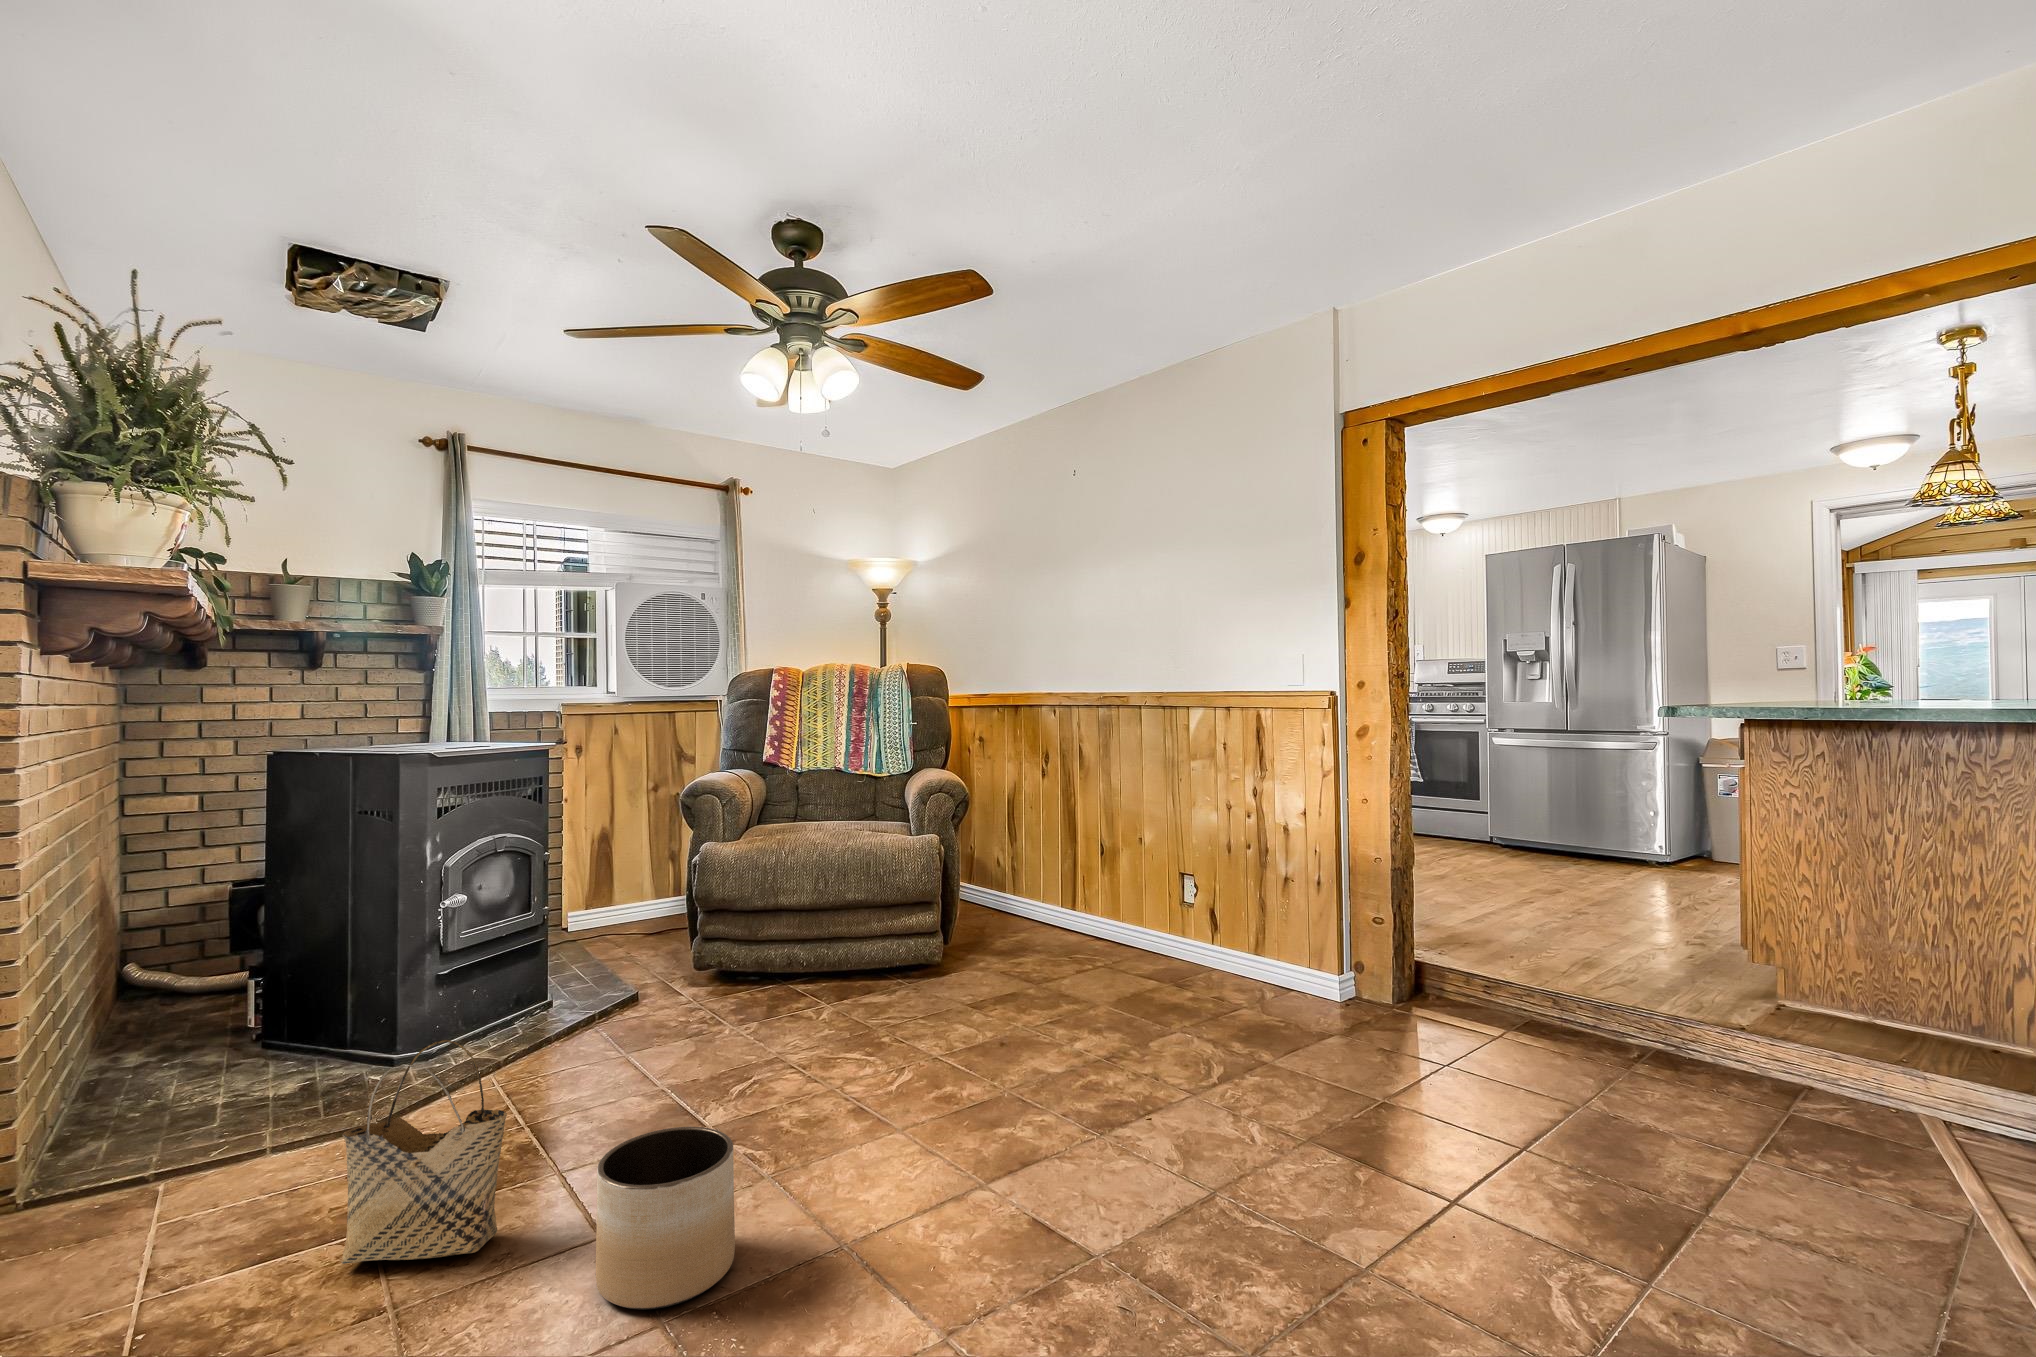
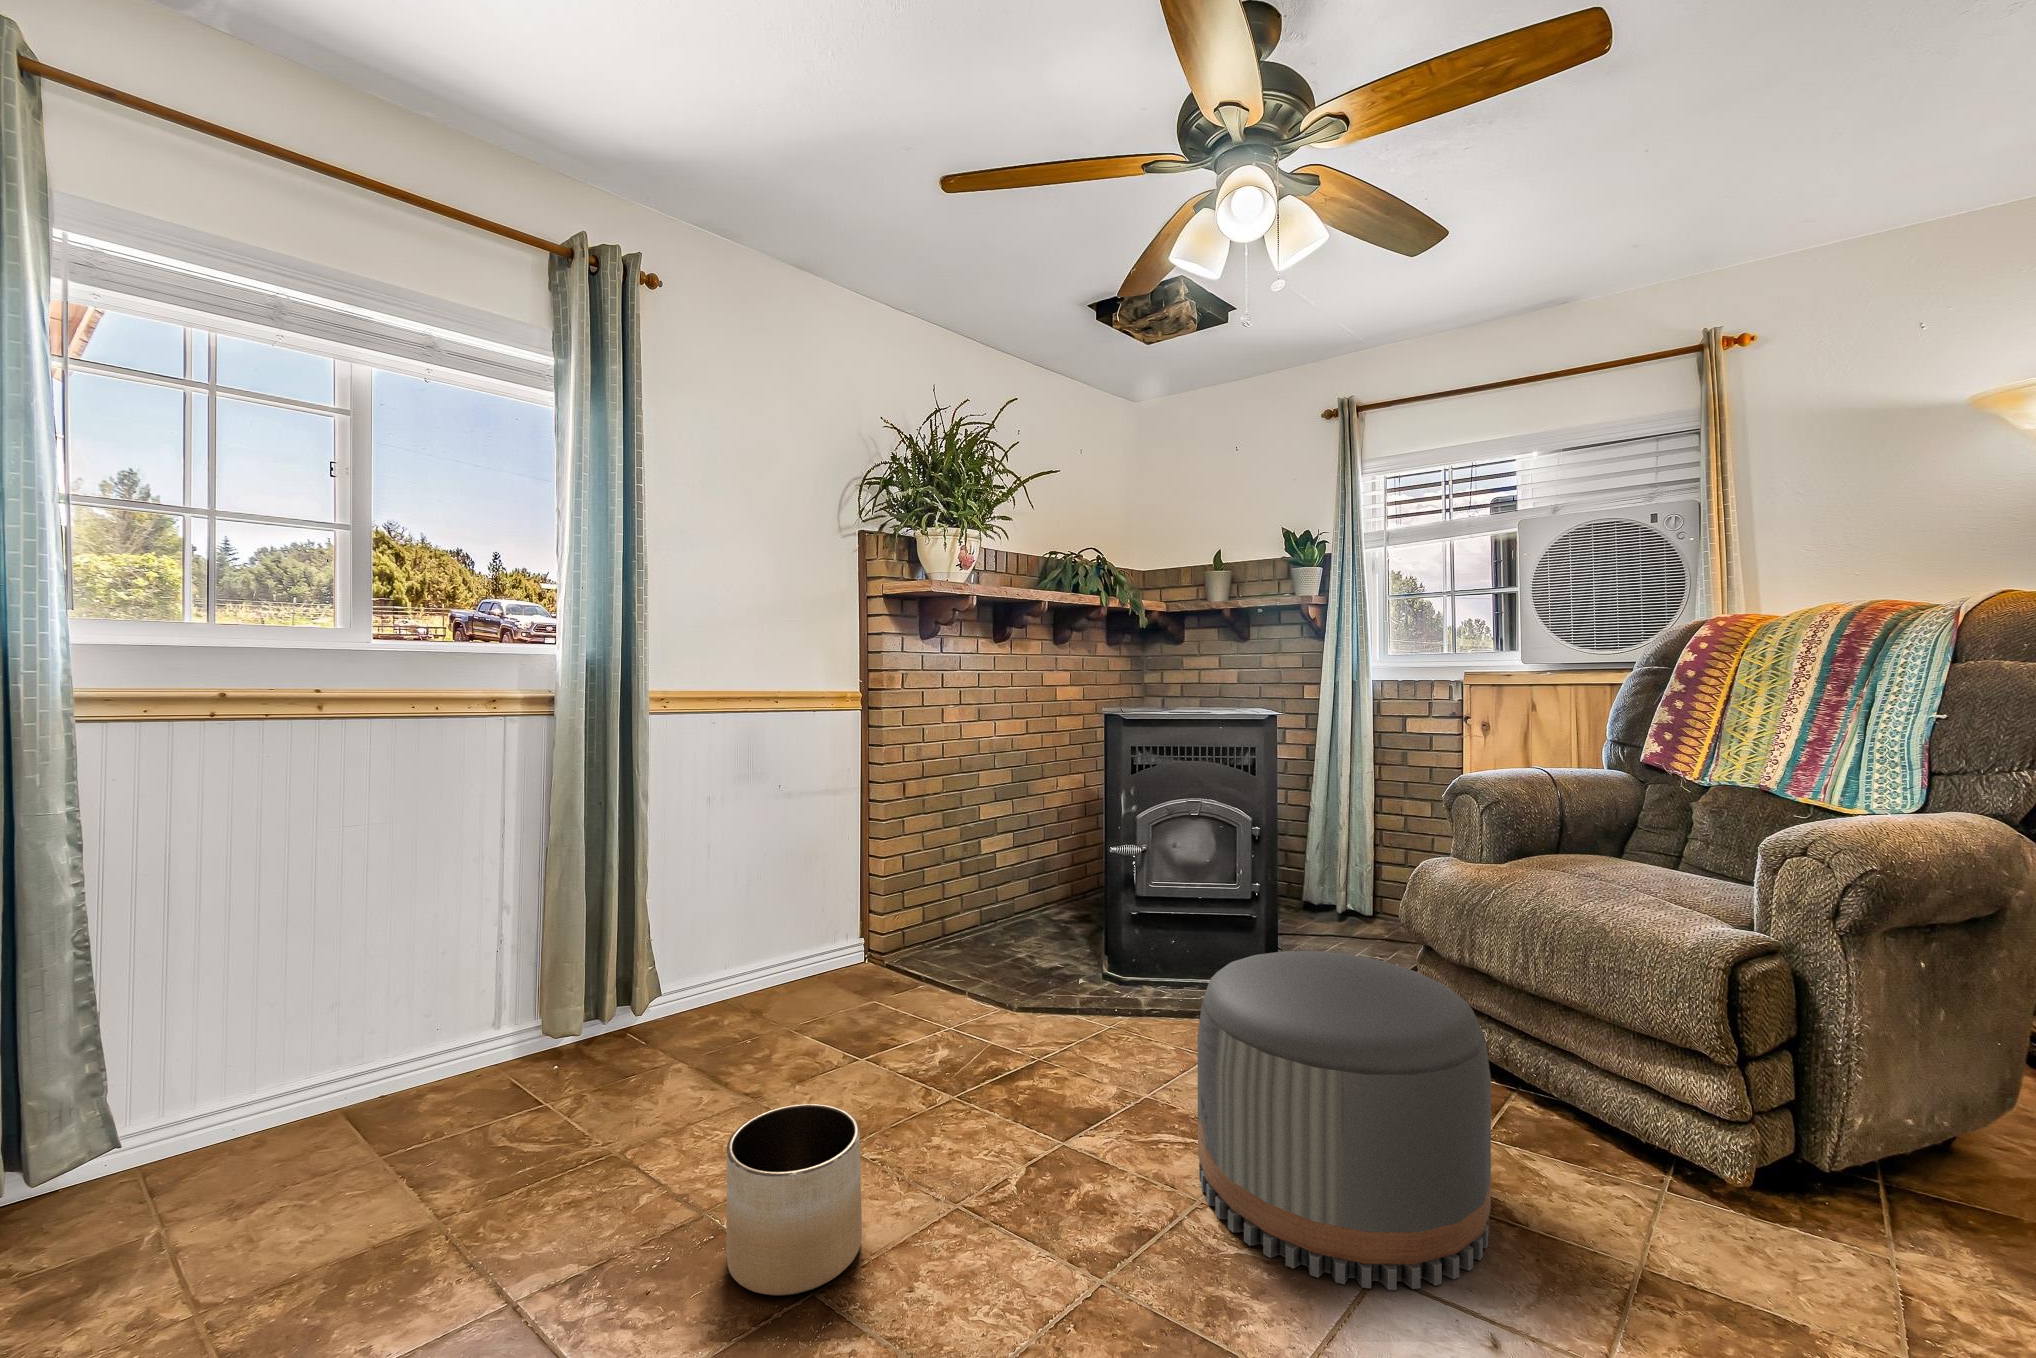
pouf: none [718,898,907,1092] -> present [1197,951,1491,1290]
woven basket: present [341,1040,507,1264] -> none [806,950,878,1130]

